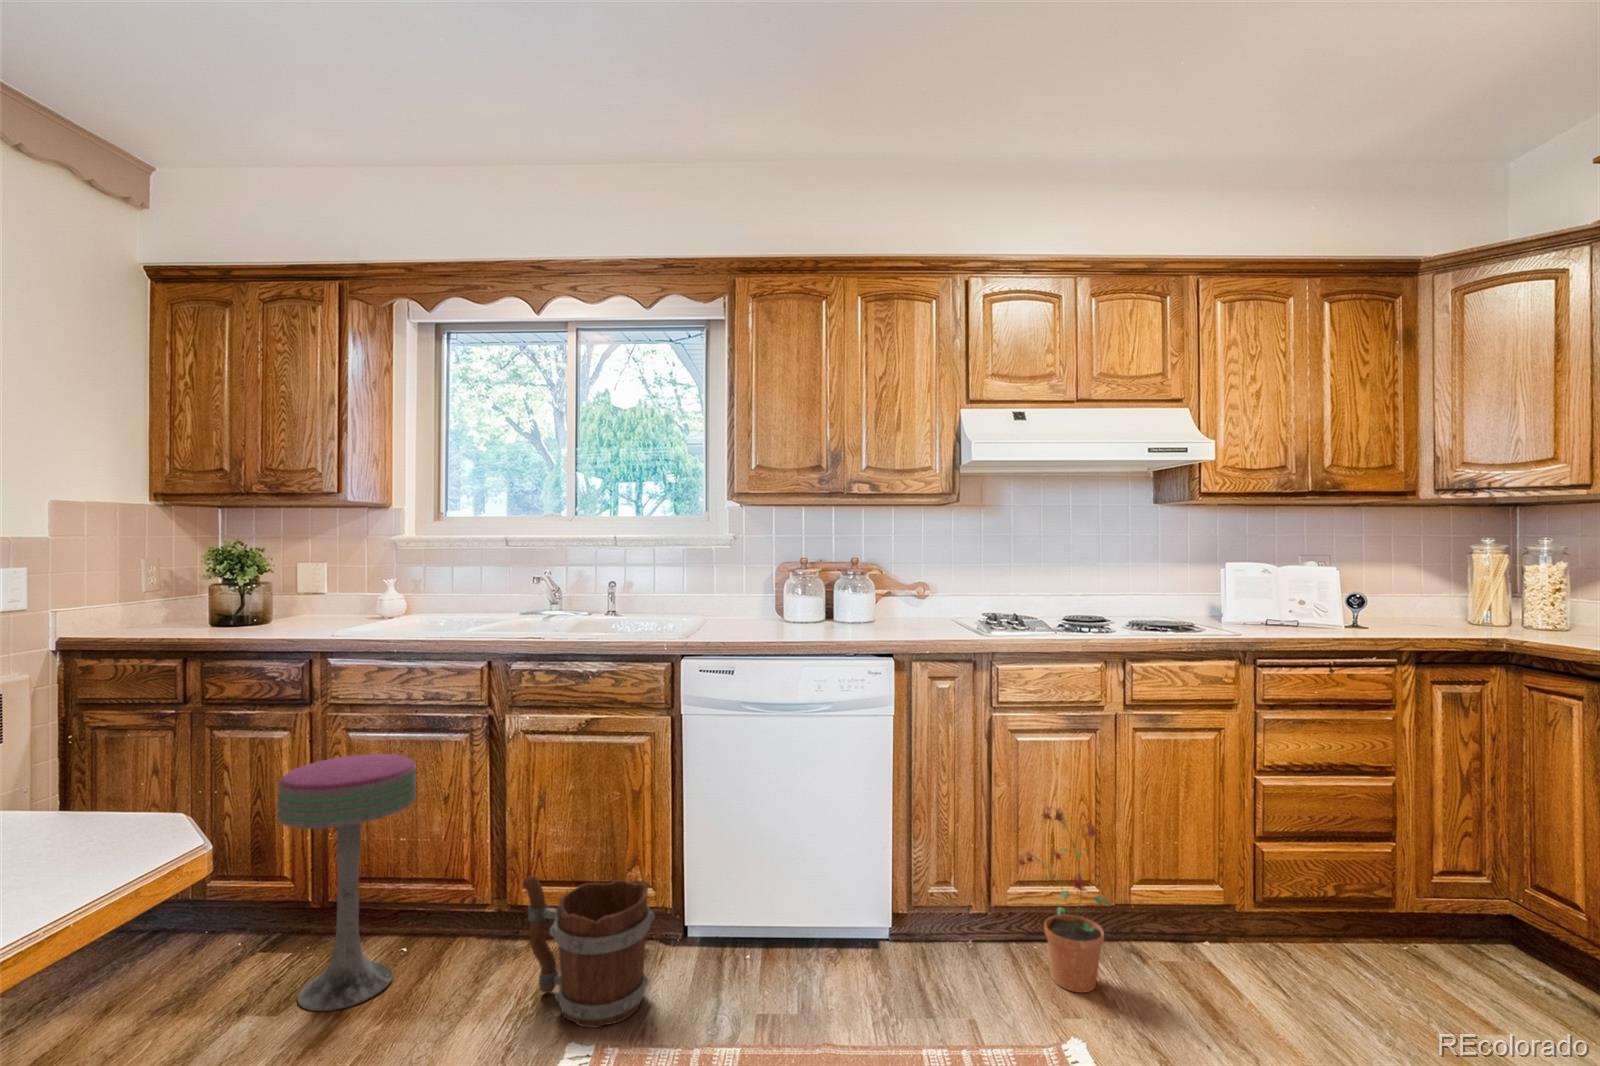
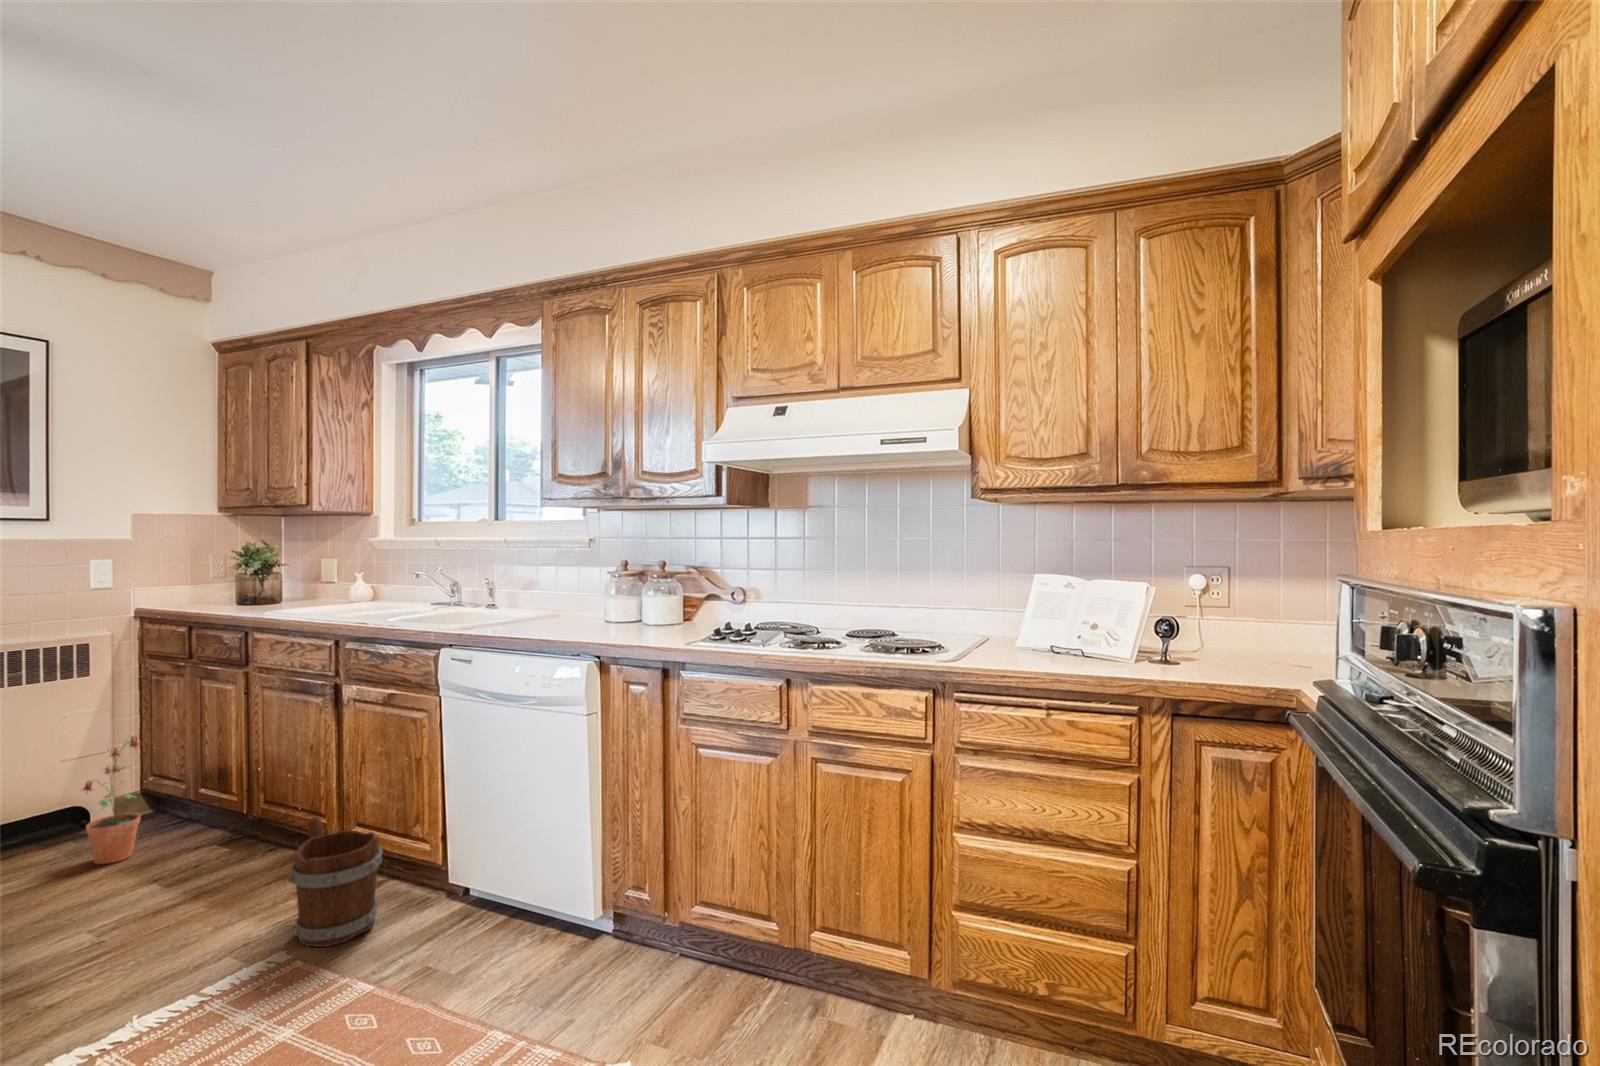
bar stool: present [277,754,416,1011] -> none [168,708,281,893]
potted plant: present [1019,807,1111,993] -> present [83,736,140,864]

